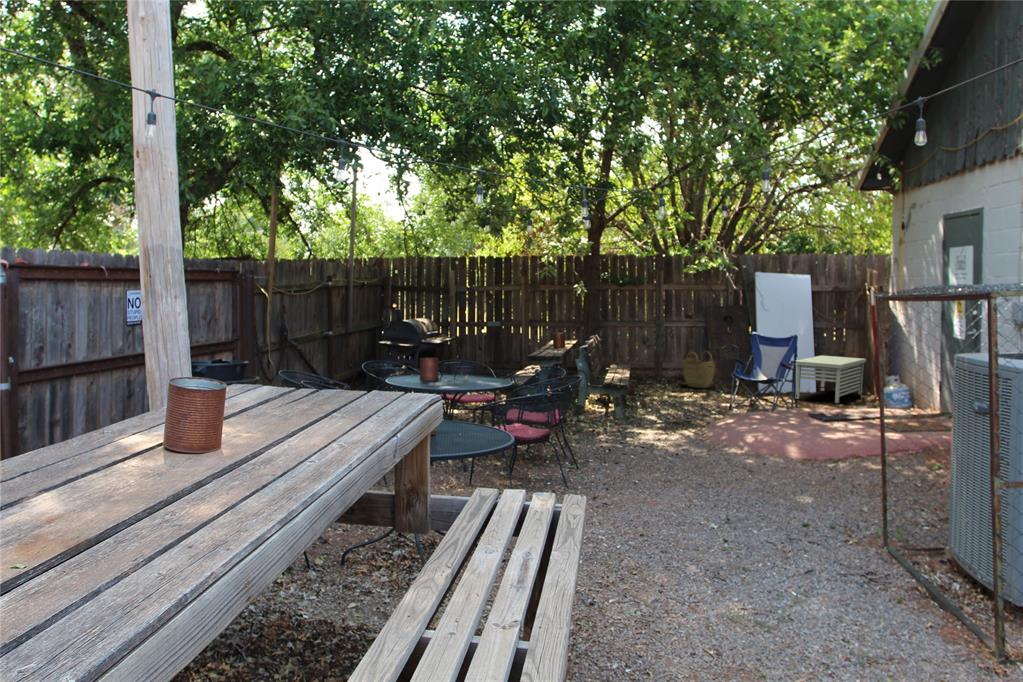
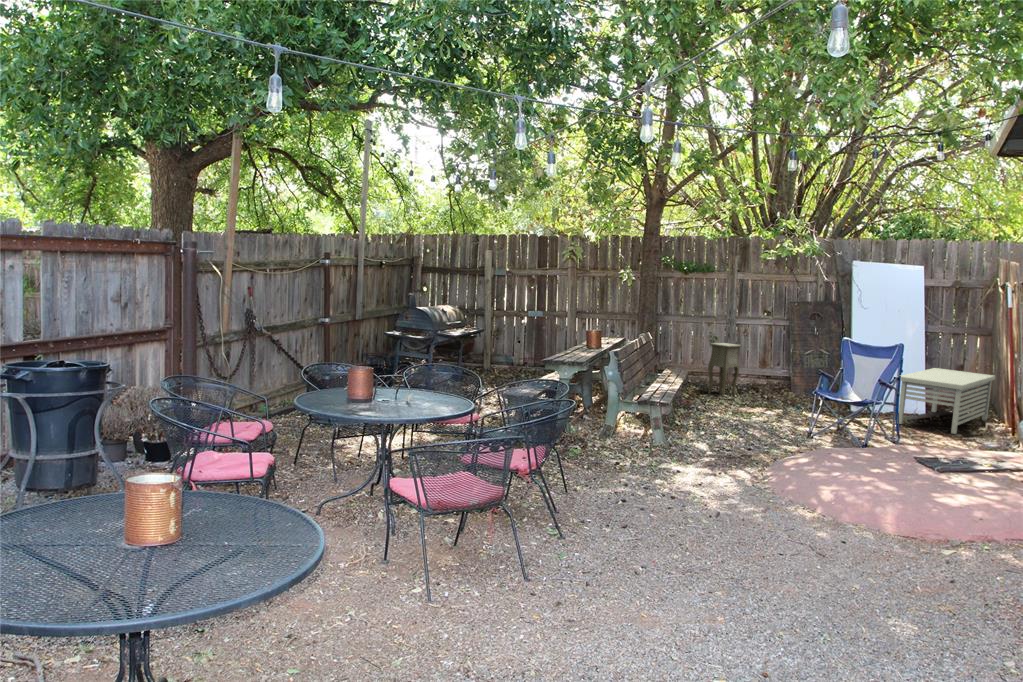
side table: none [644,343,670,387] -> present [708,343,741,396]
woven basket: present [683,352,715,389] -> none [756,356,795,401]

